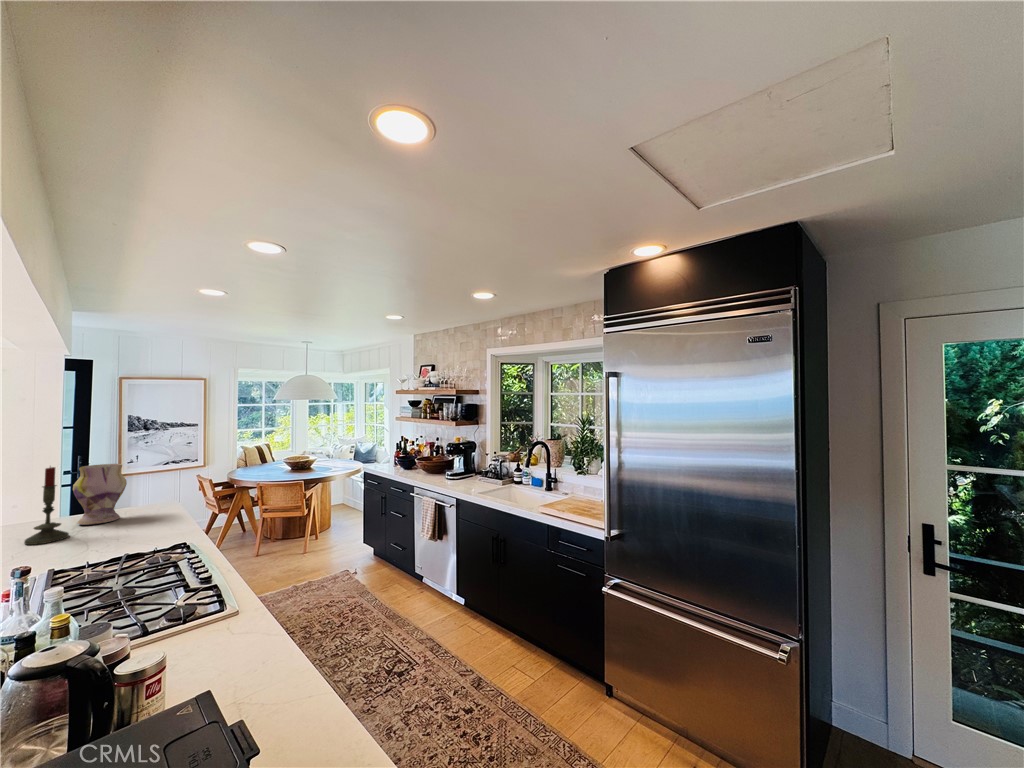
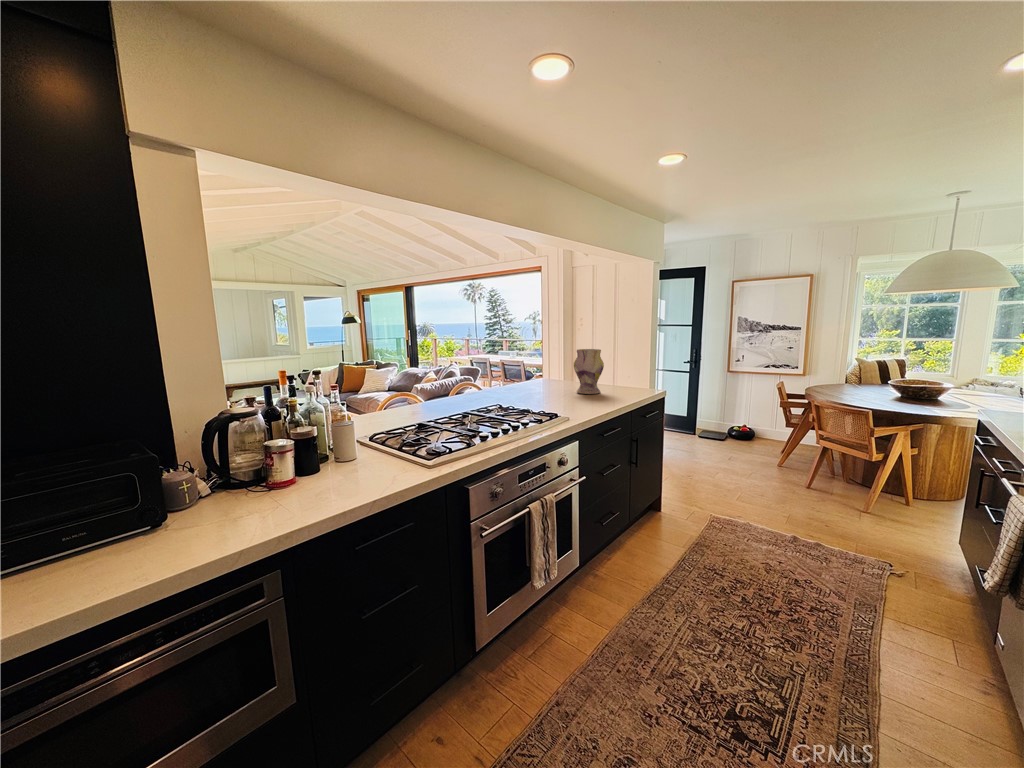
candle: present [24,467,69,545] -> none [538,344,559,397]

